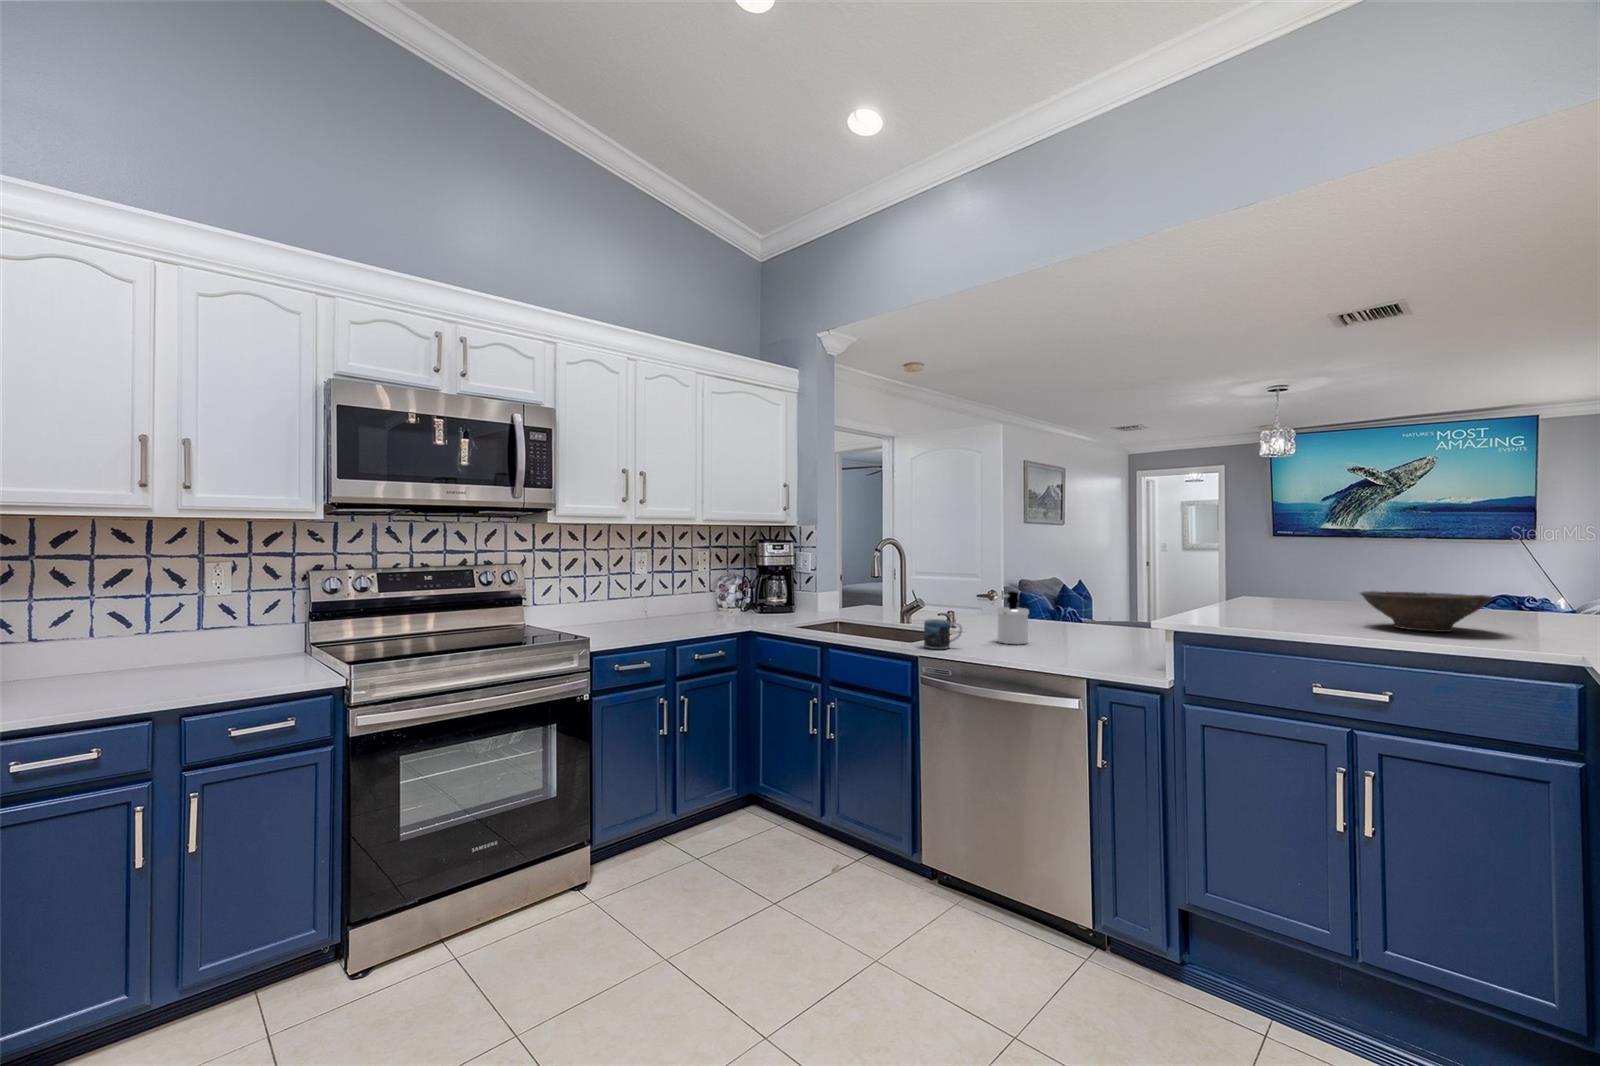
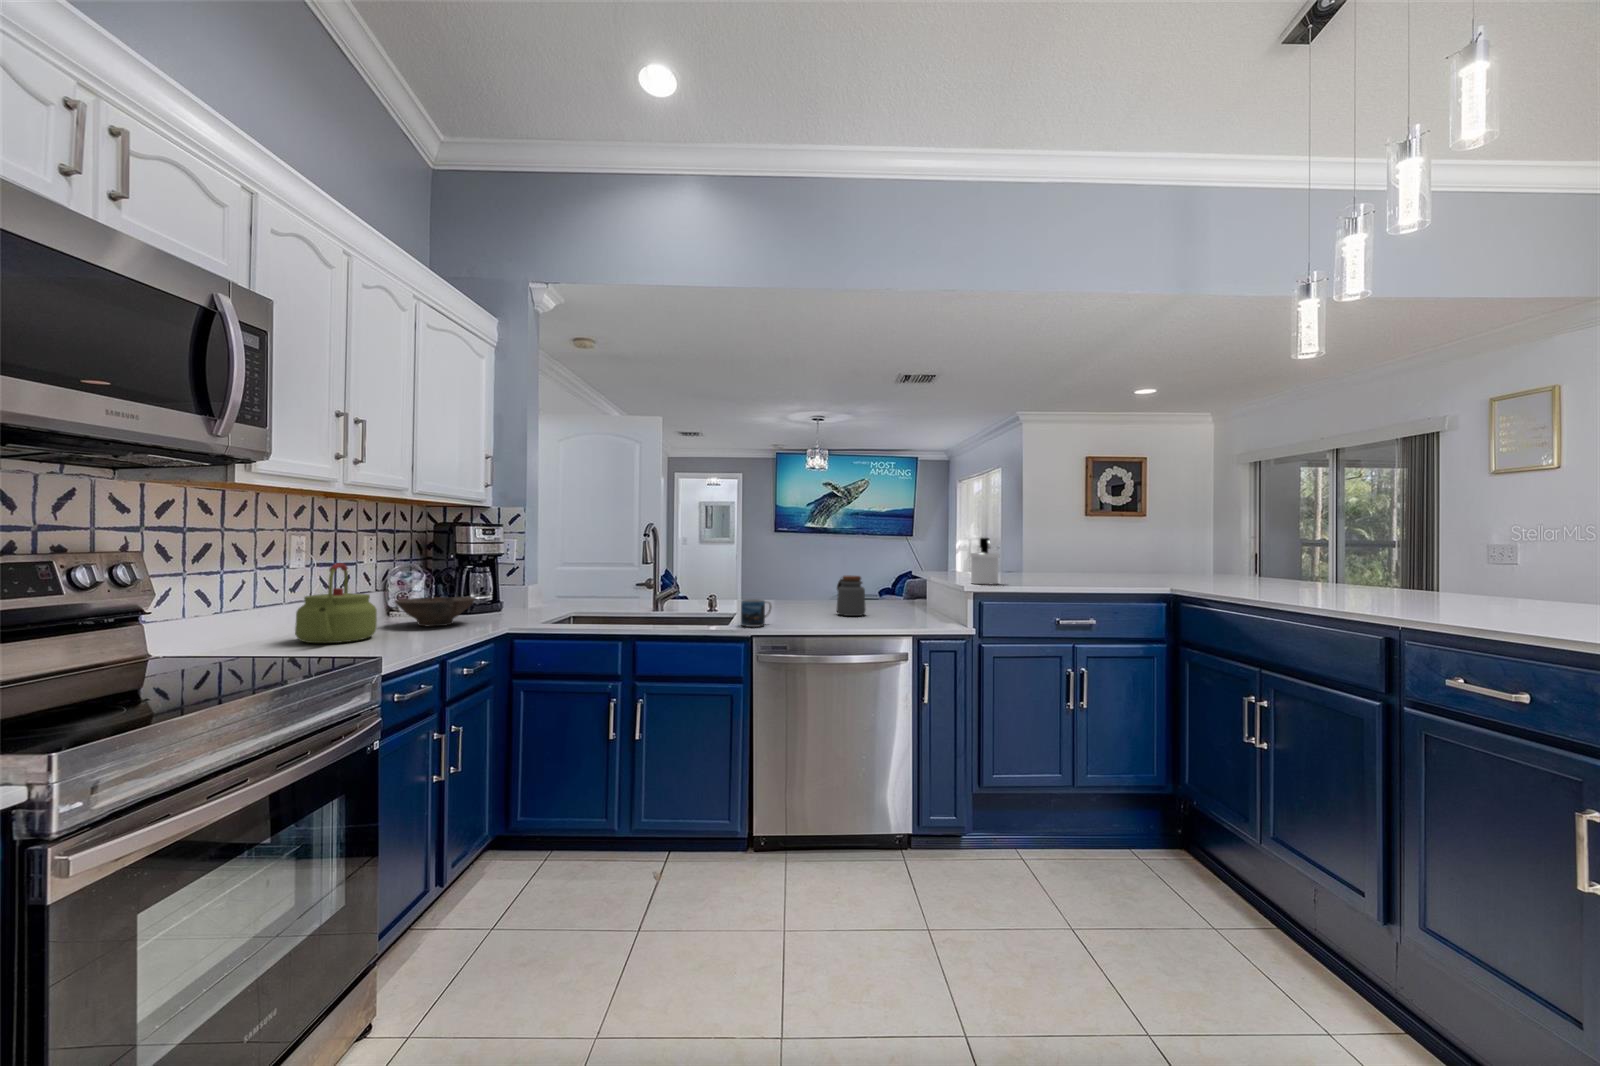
kettle: none [622,571,669,626] -> present [295,563,377,643]
soap dispenser: present [992,591,1029,644] -> present [970,538,999,584]
bowl: present [1360,591,1493,632] -> present [395,597,475,626]
jar: none [1073,600,1113,651] -> present [837,576,865,616]

